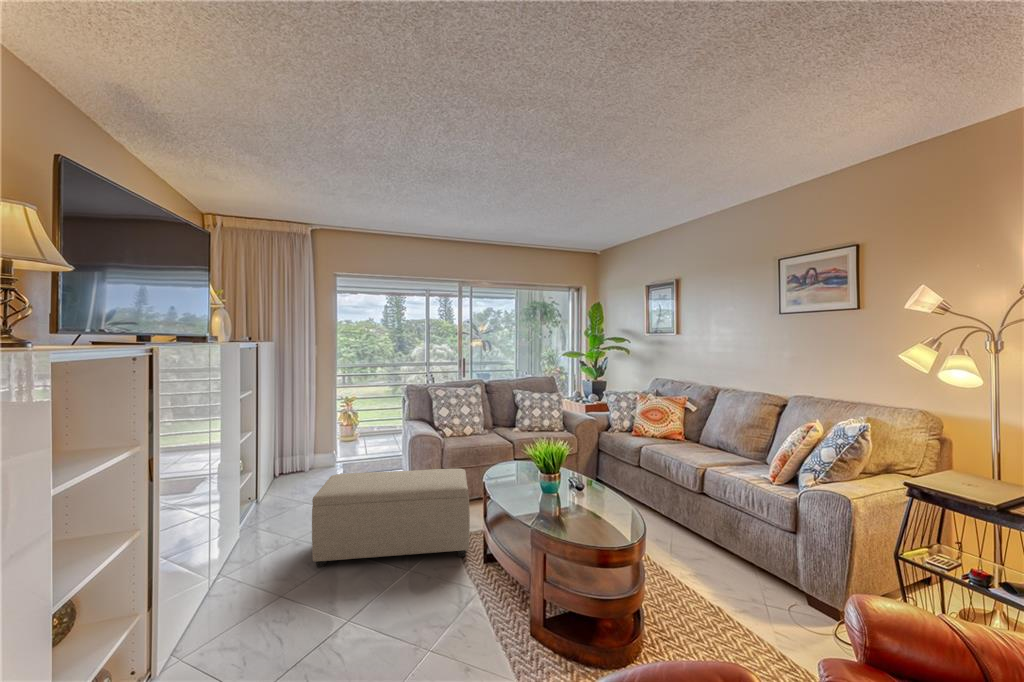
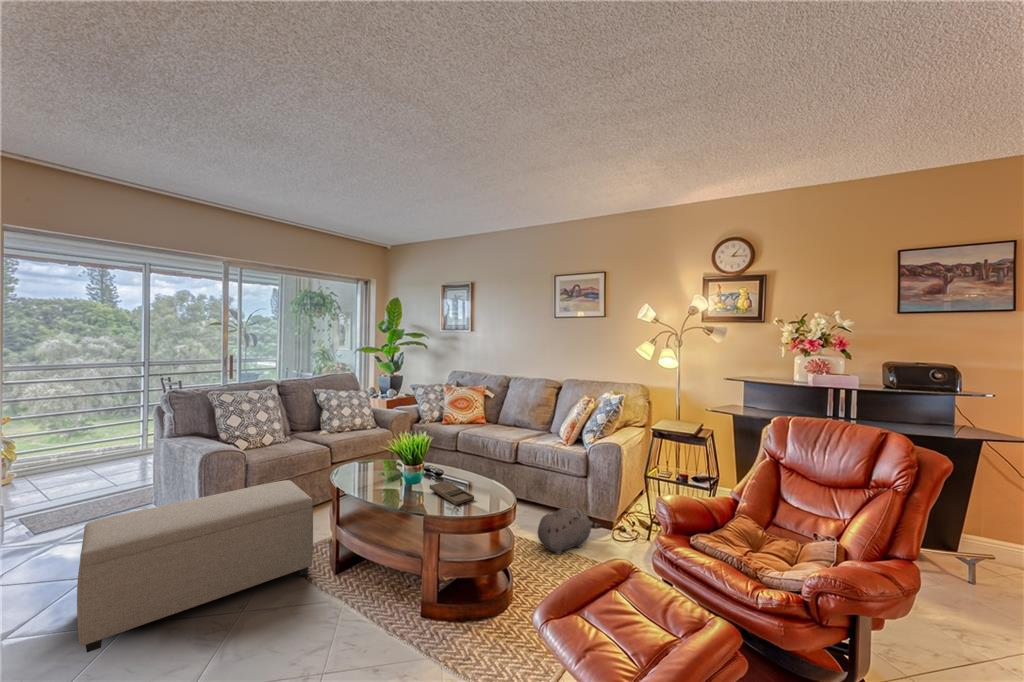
tray: none [567,498,605,527] -> present [430,481,474,505]
plush toy: none [701,565,806,626] -> present [537,508,602,554]

